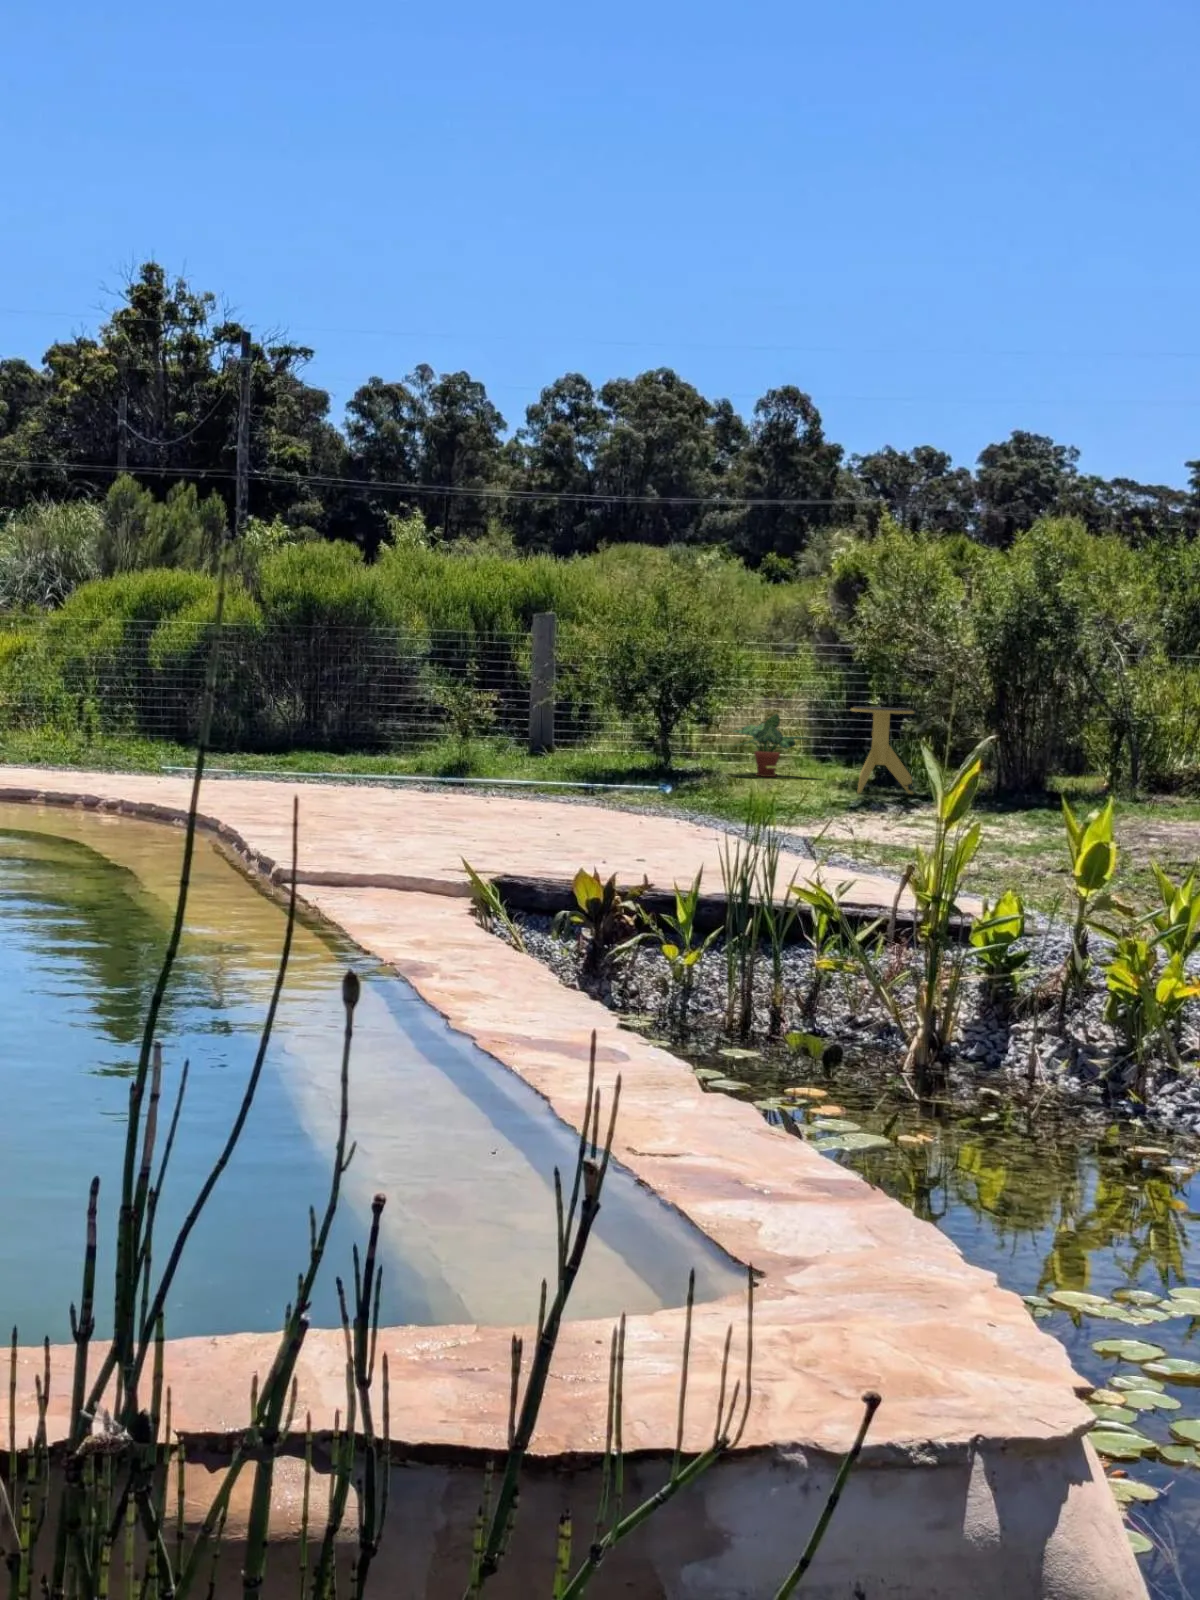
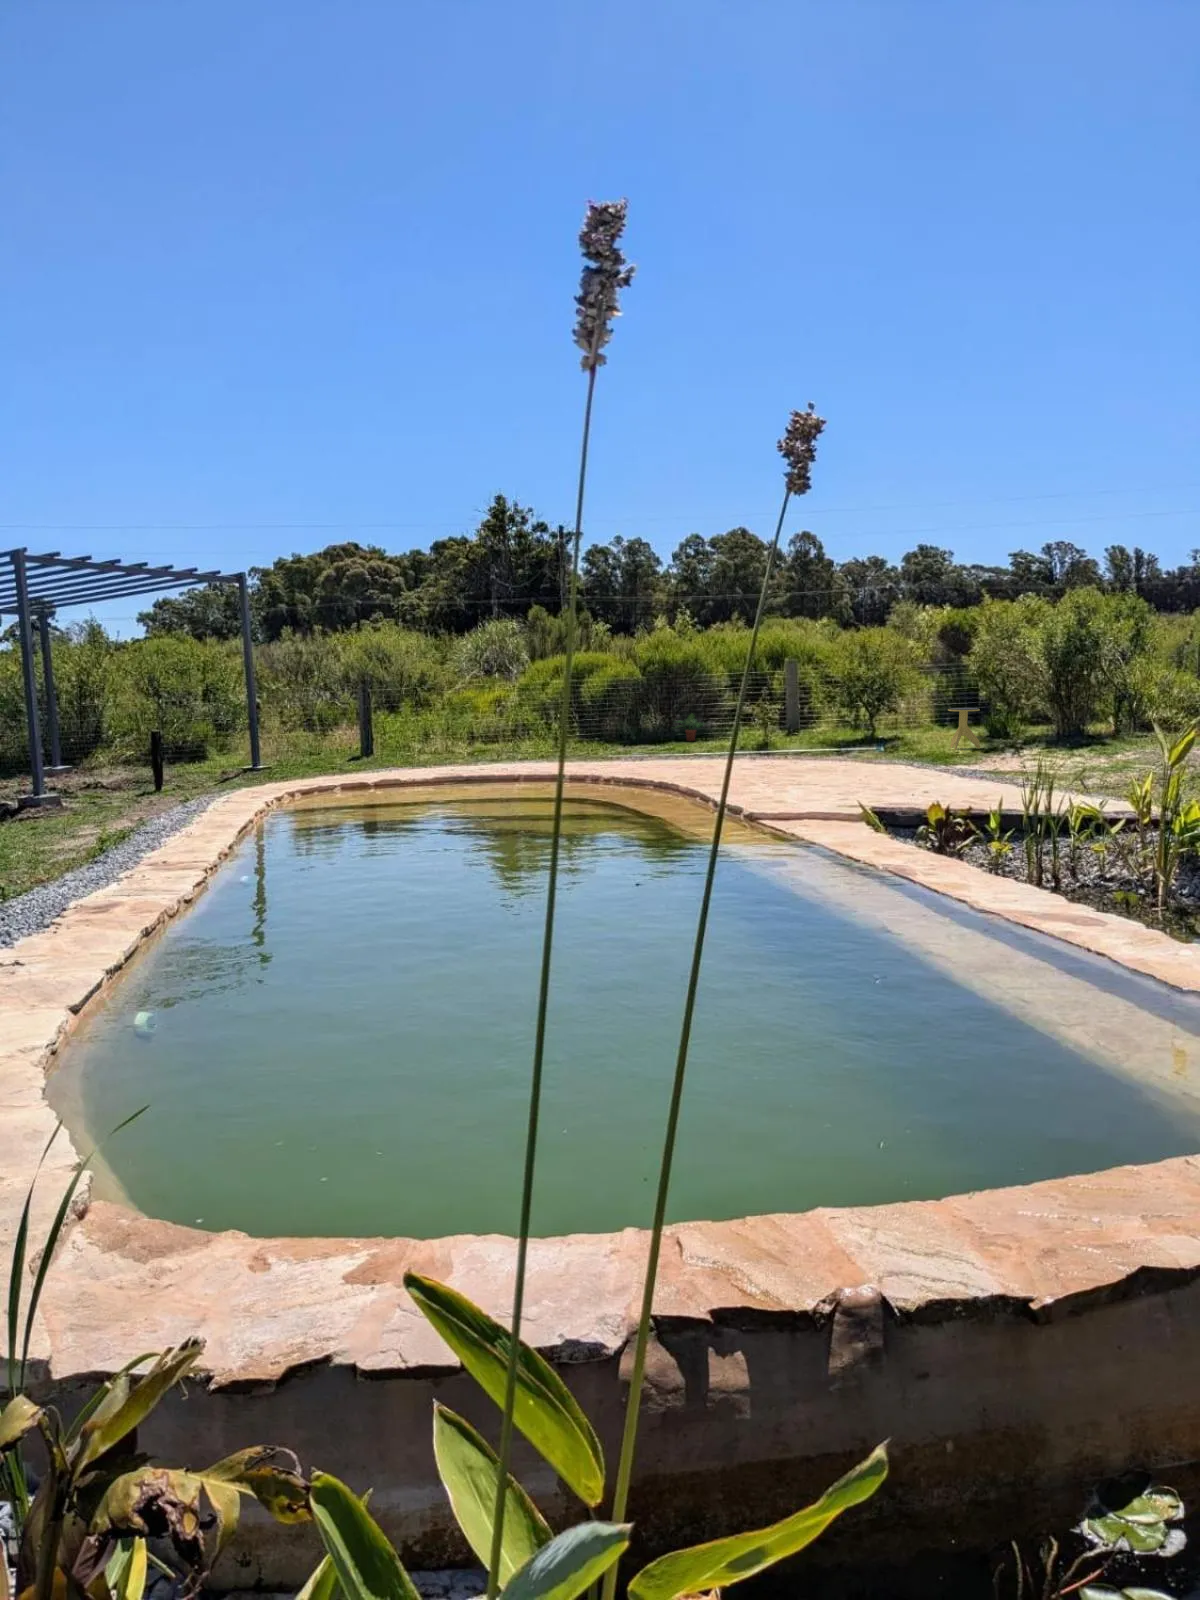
potted plant: present [734,714,812,777] -> present [672,713,704,741]

